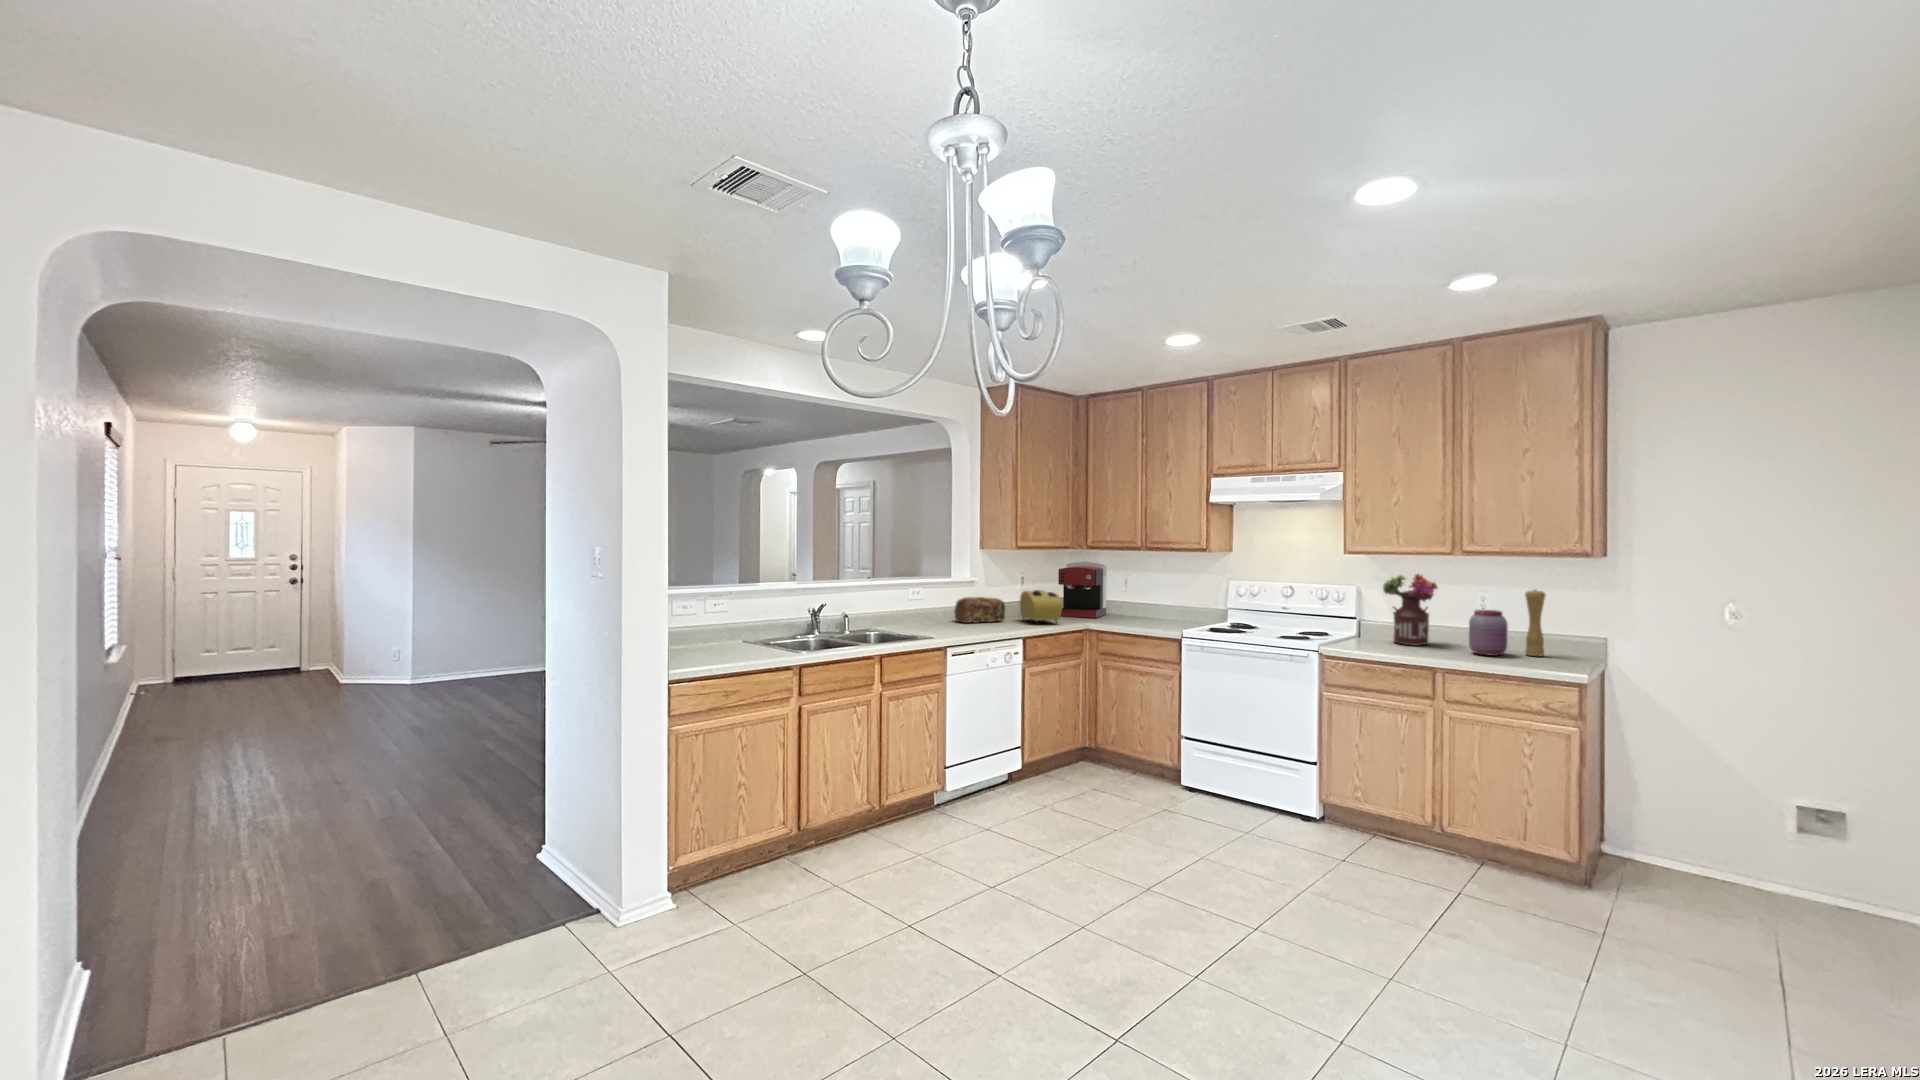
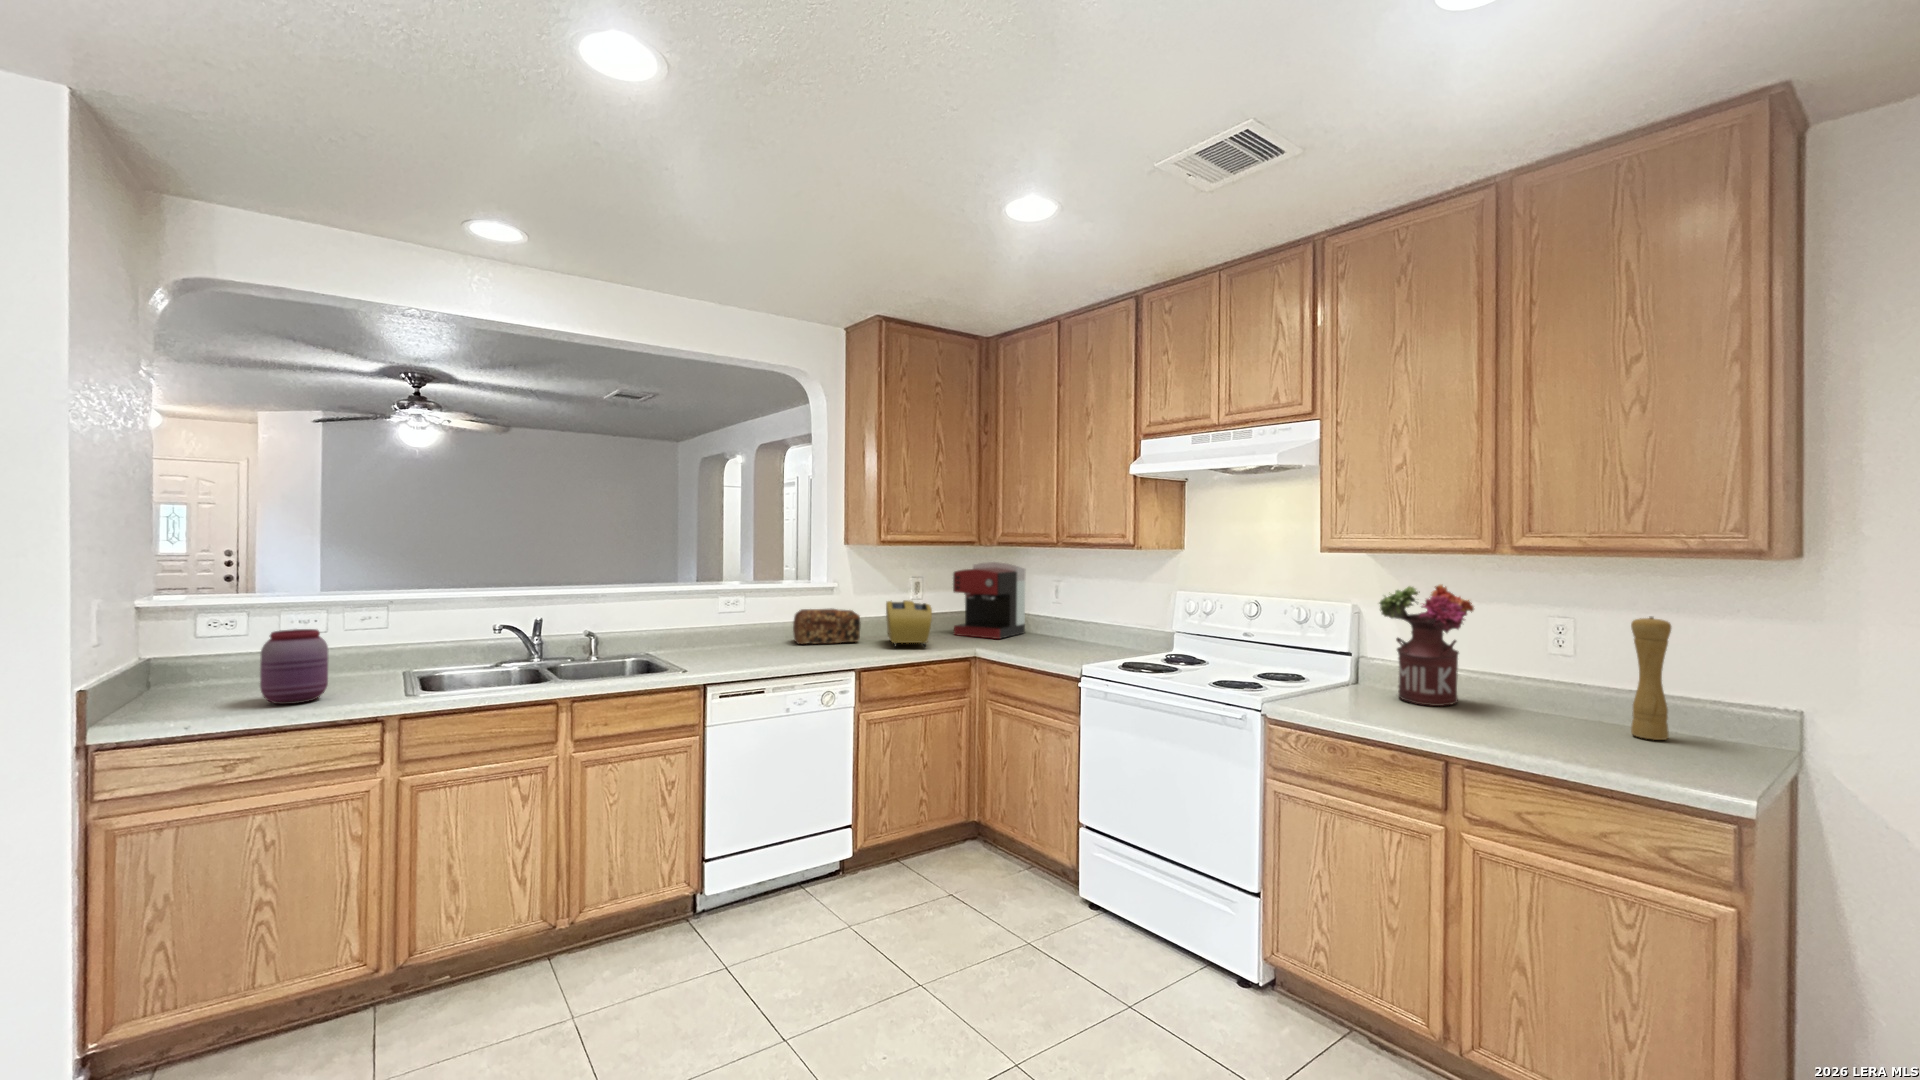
jar: present [1469,610,1508,656] -> present [260,629,328,704]

